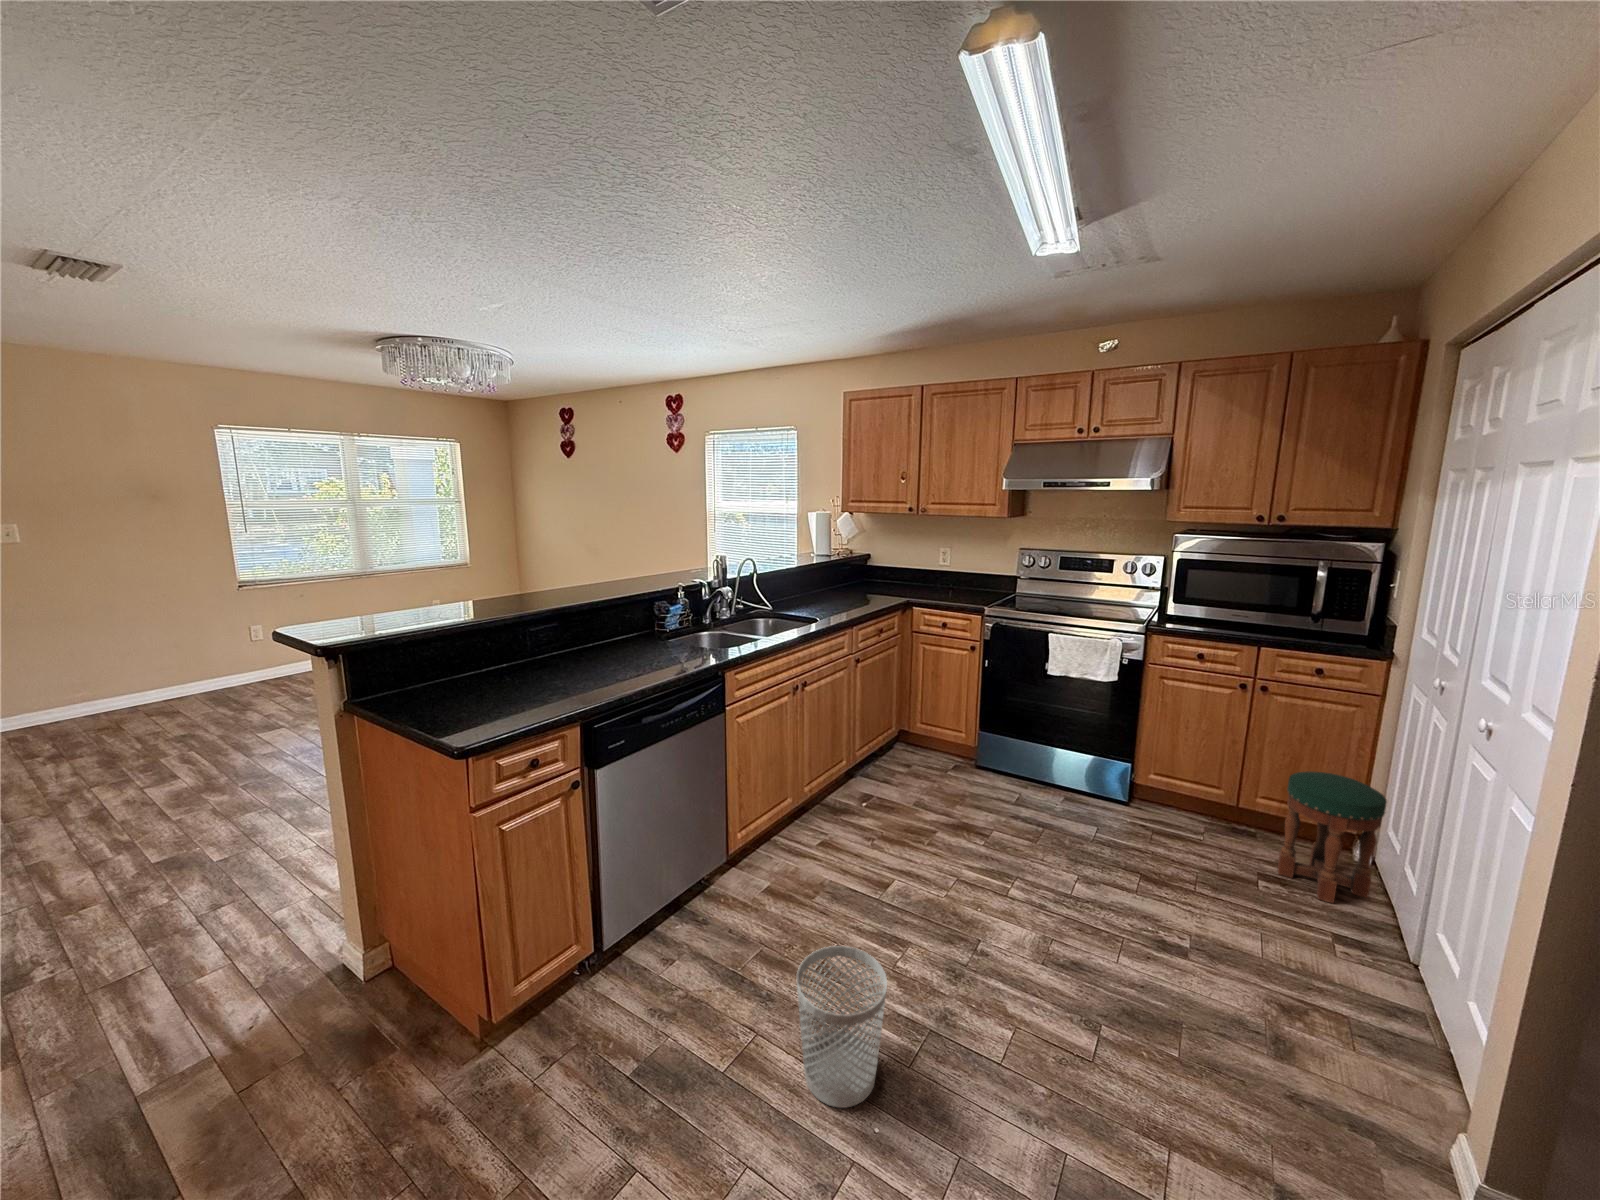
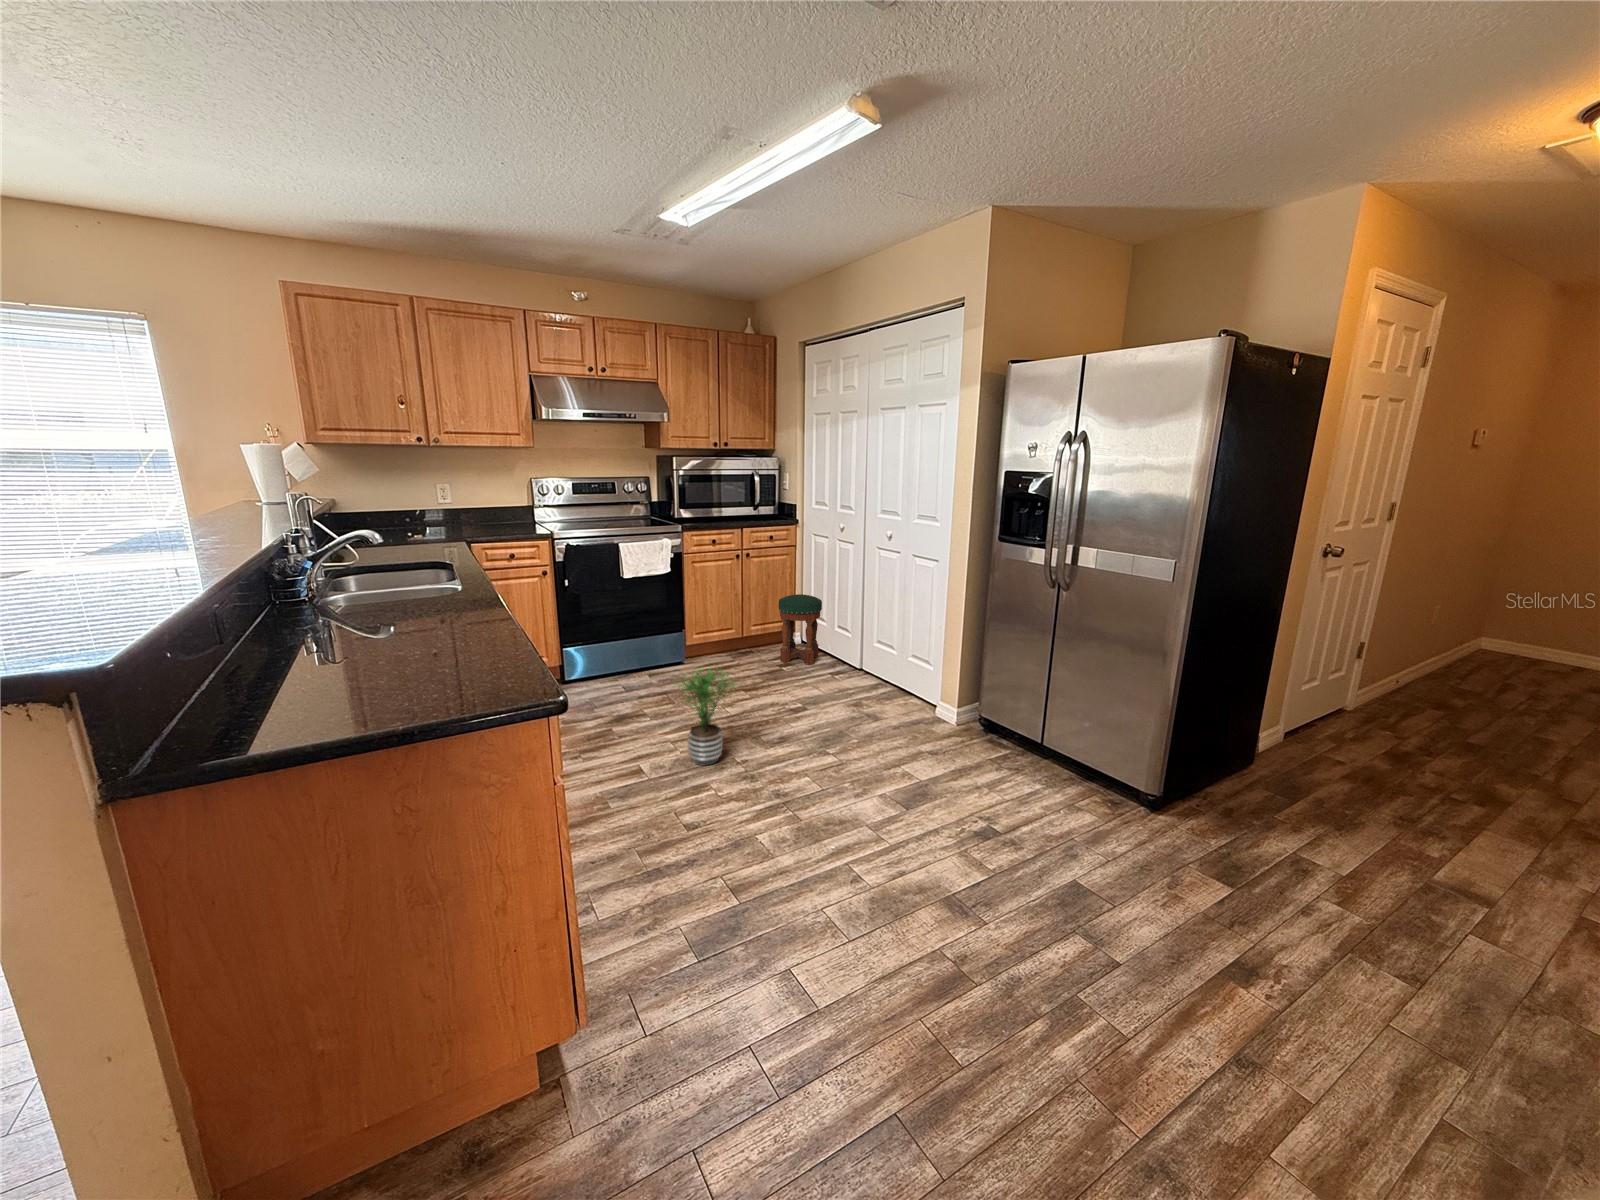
potted plant: none [915,797,1000,928] -> present [675,668,741,766]
wastebasket: present [797,946,887,1108] -> none [752,759,819,865]

